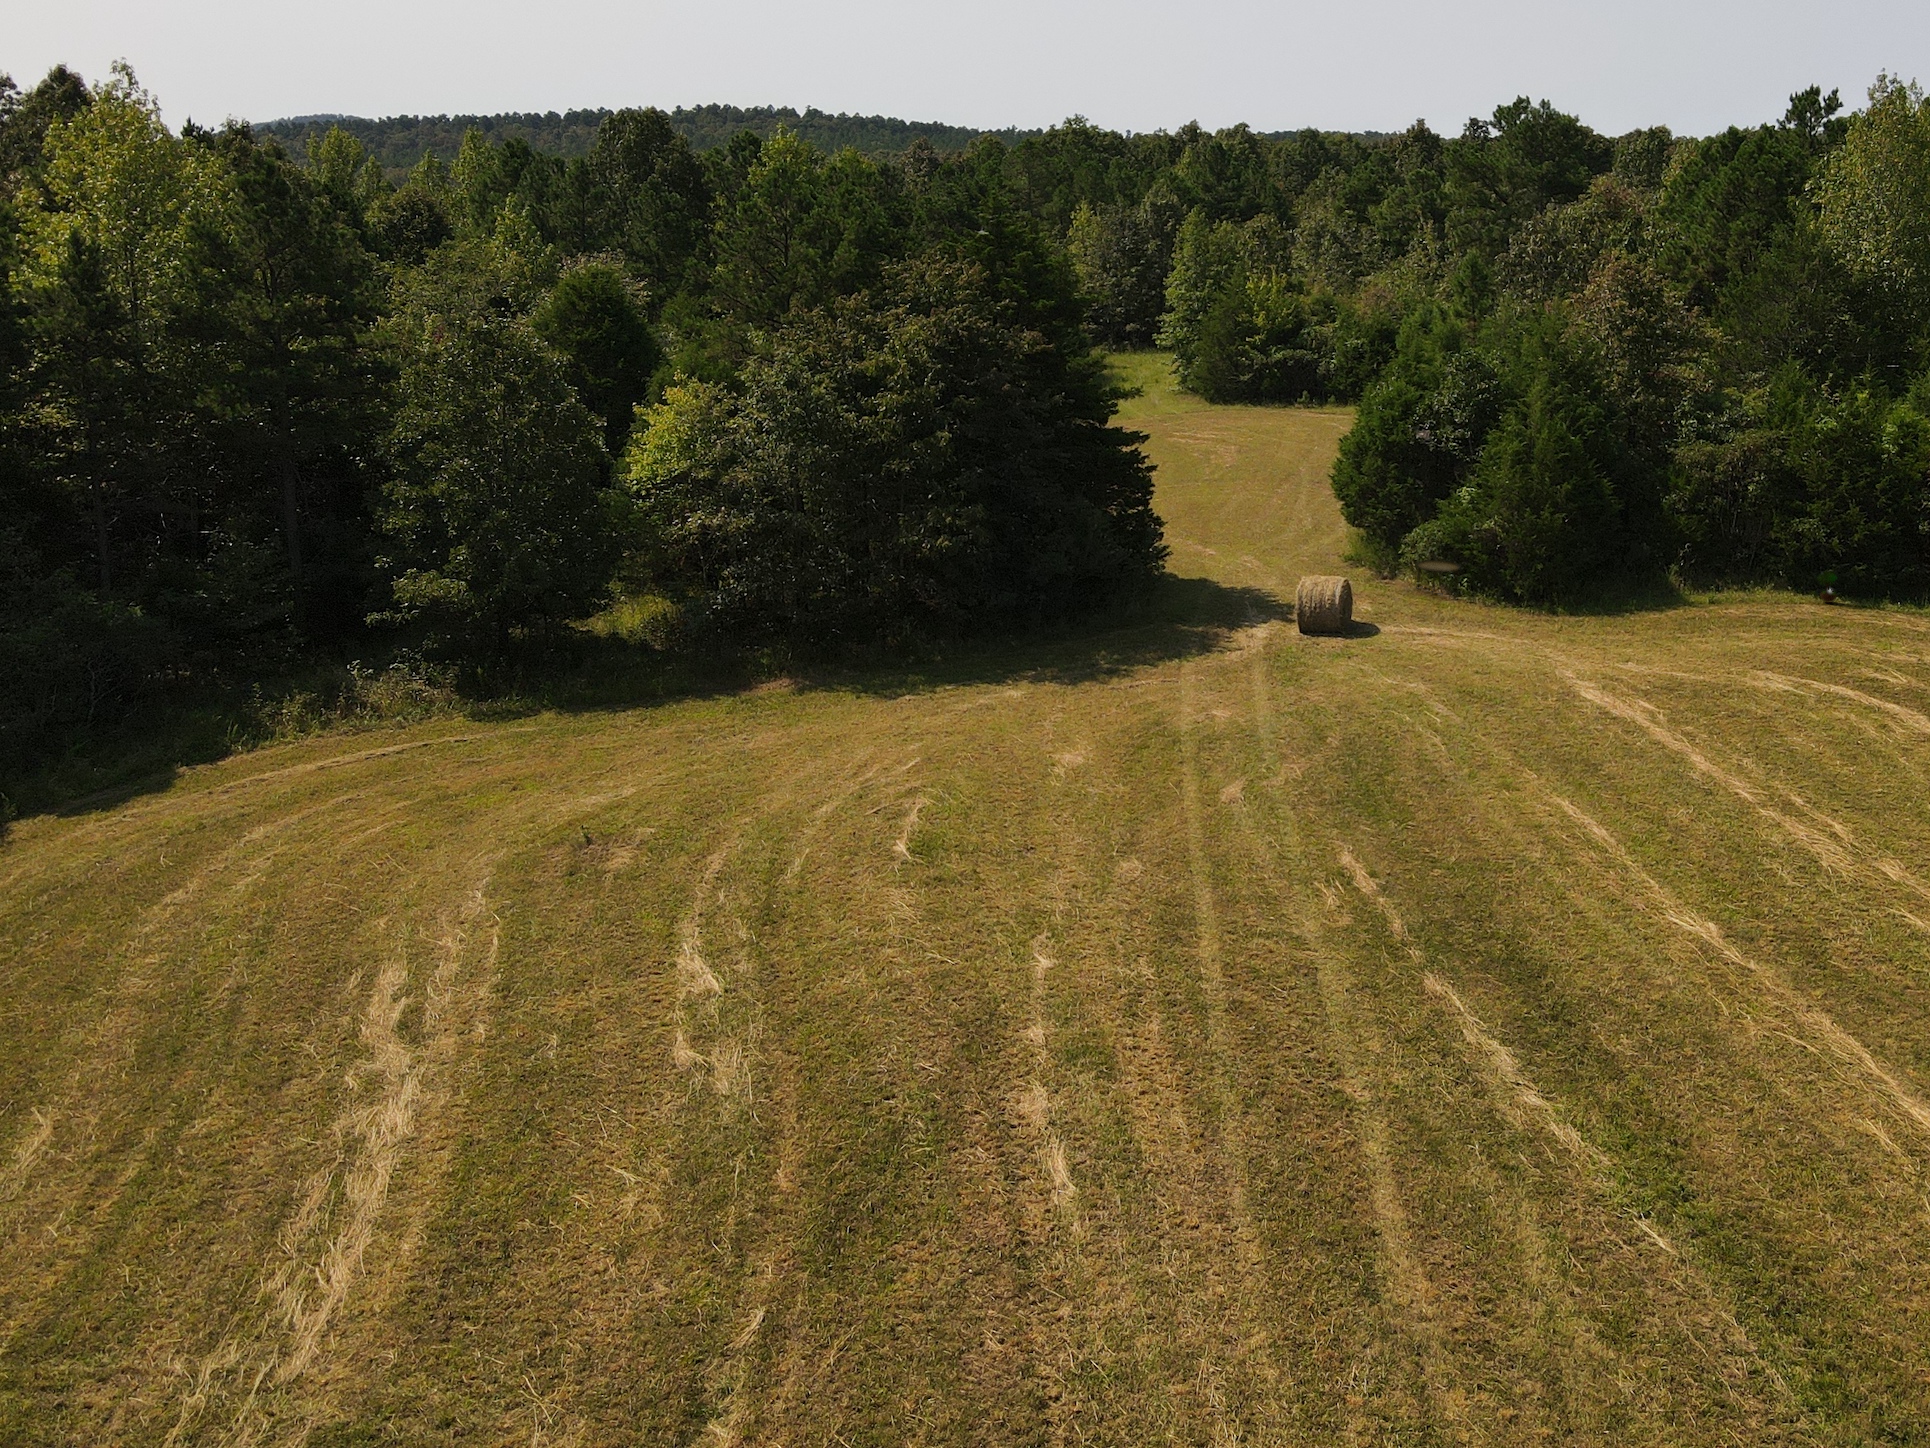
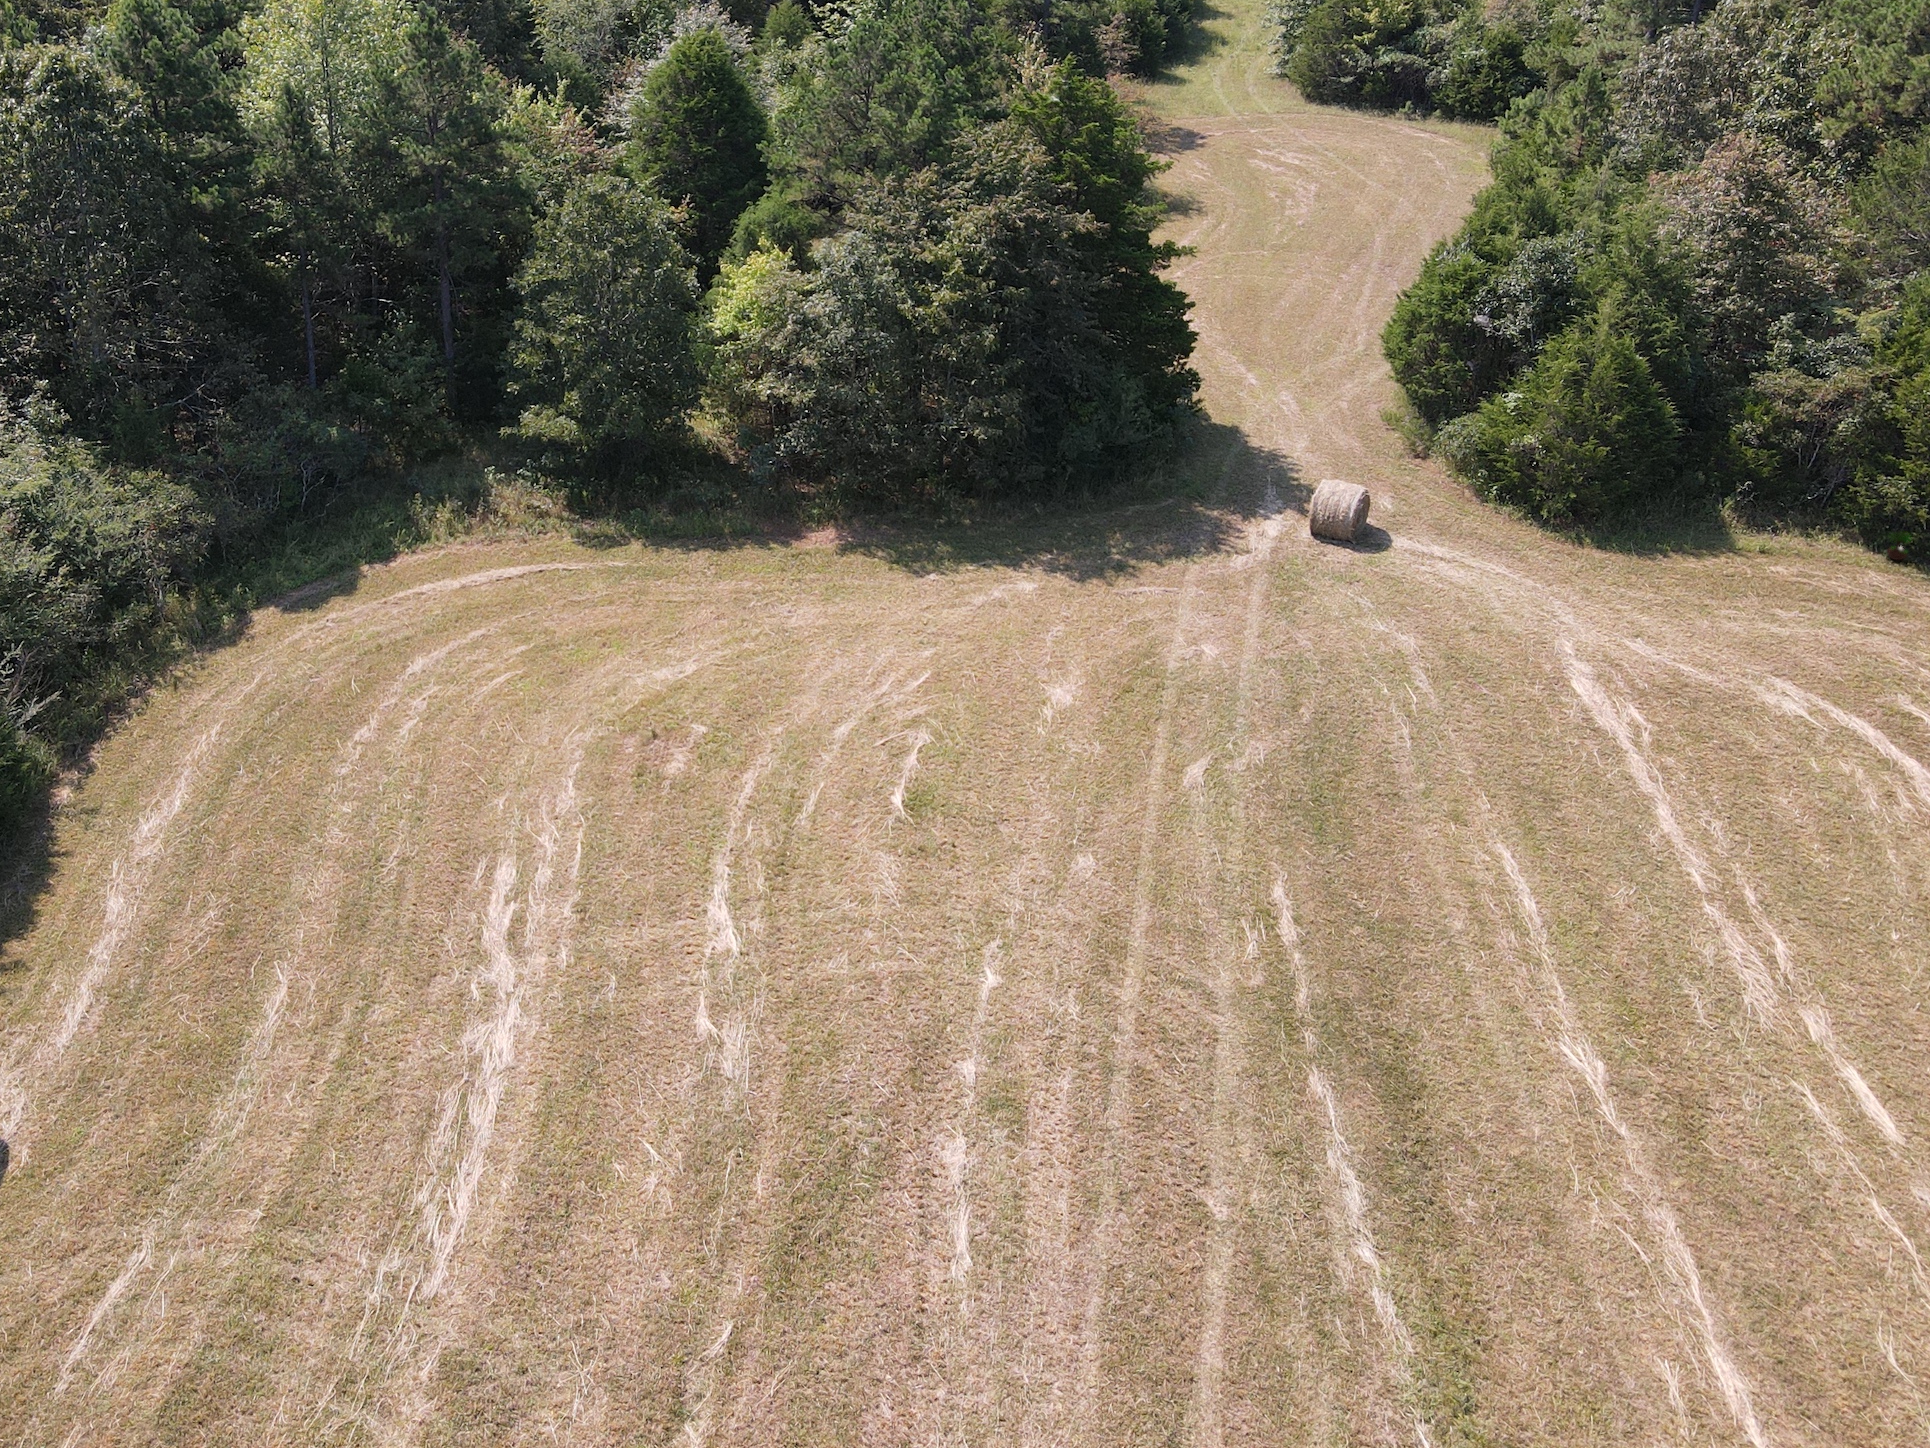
round table: present [1417,560,1460,593] -> none [1435,456,1483,493]

